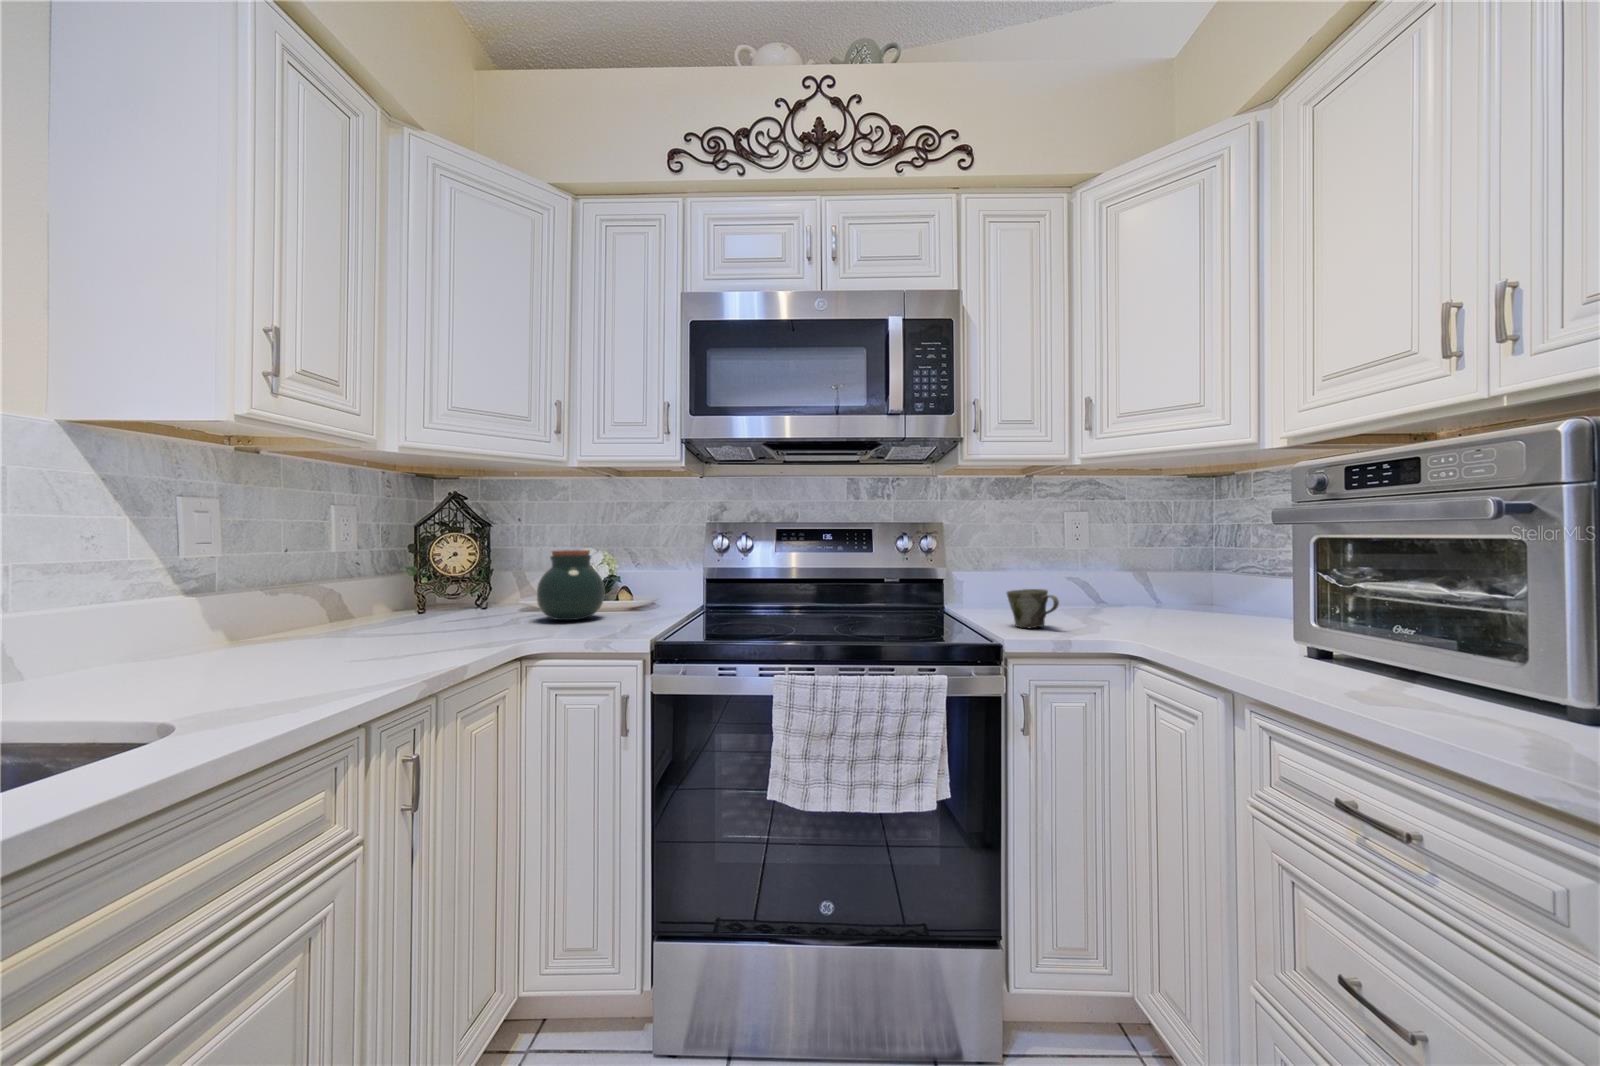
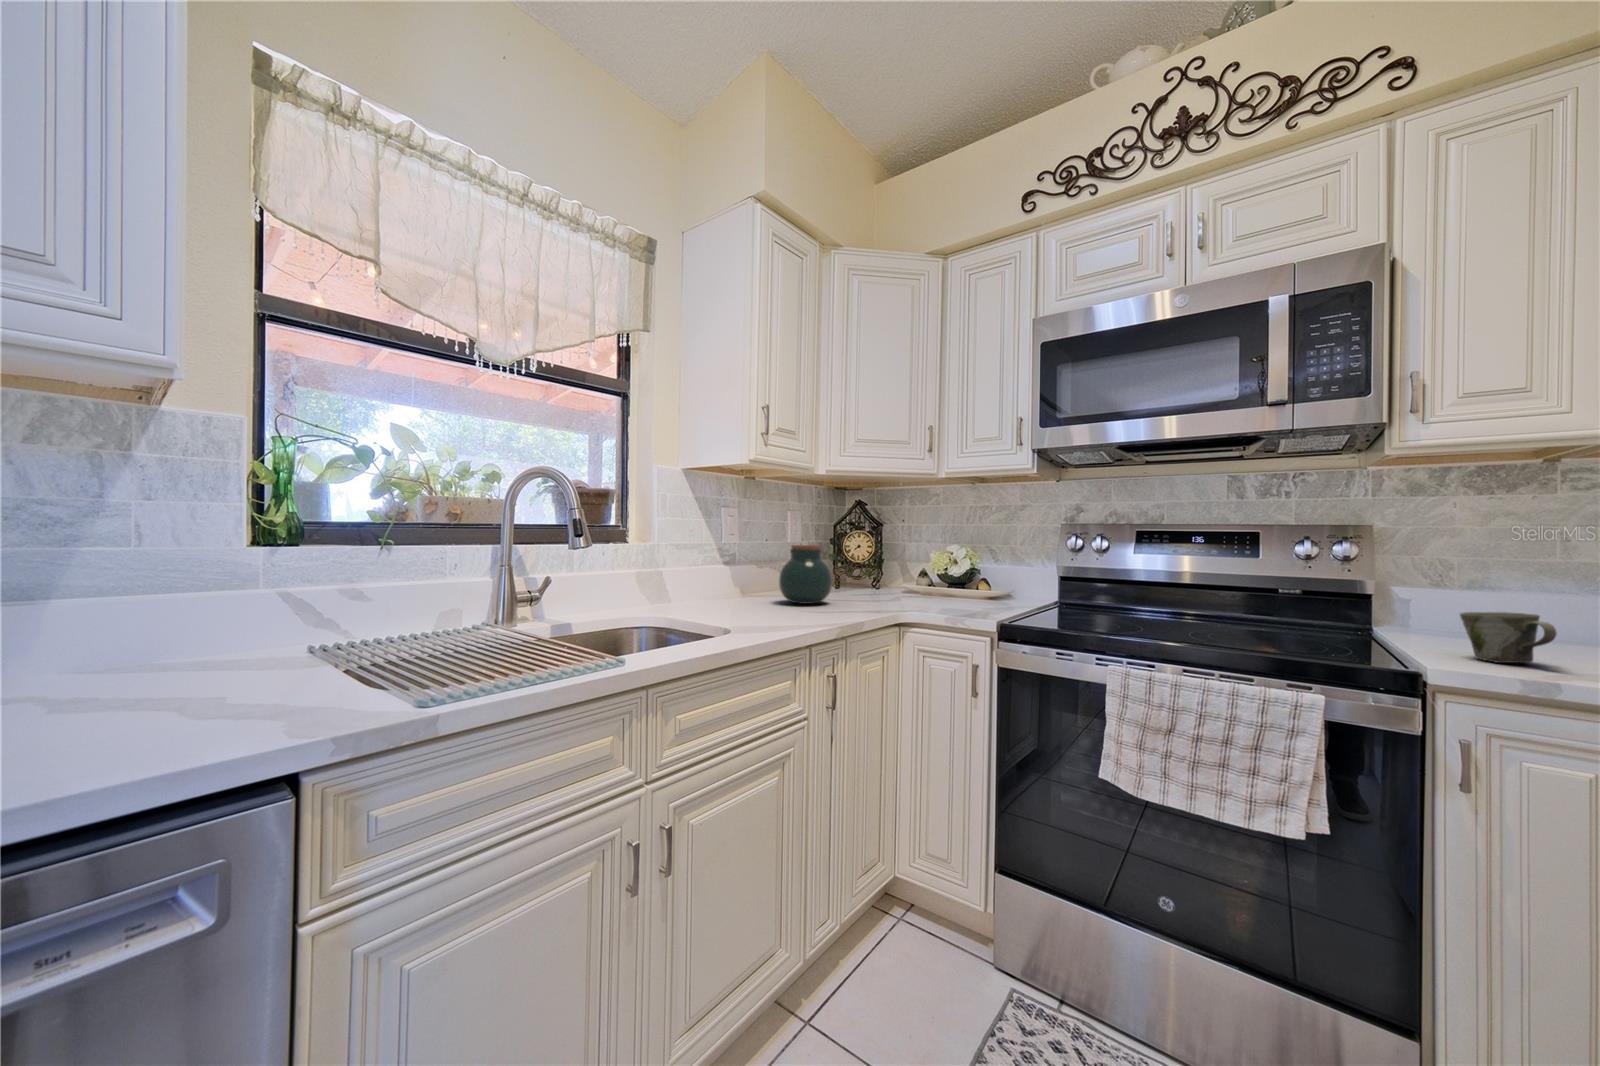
jar: present [537,550,604,620] -> present [779,545,832,604]

